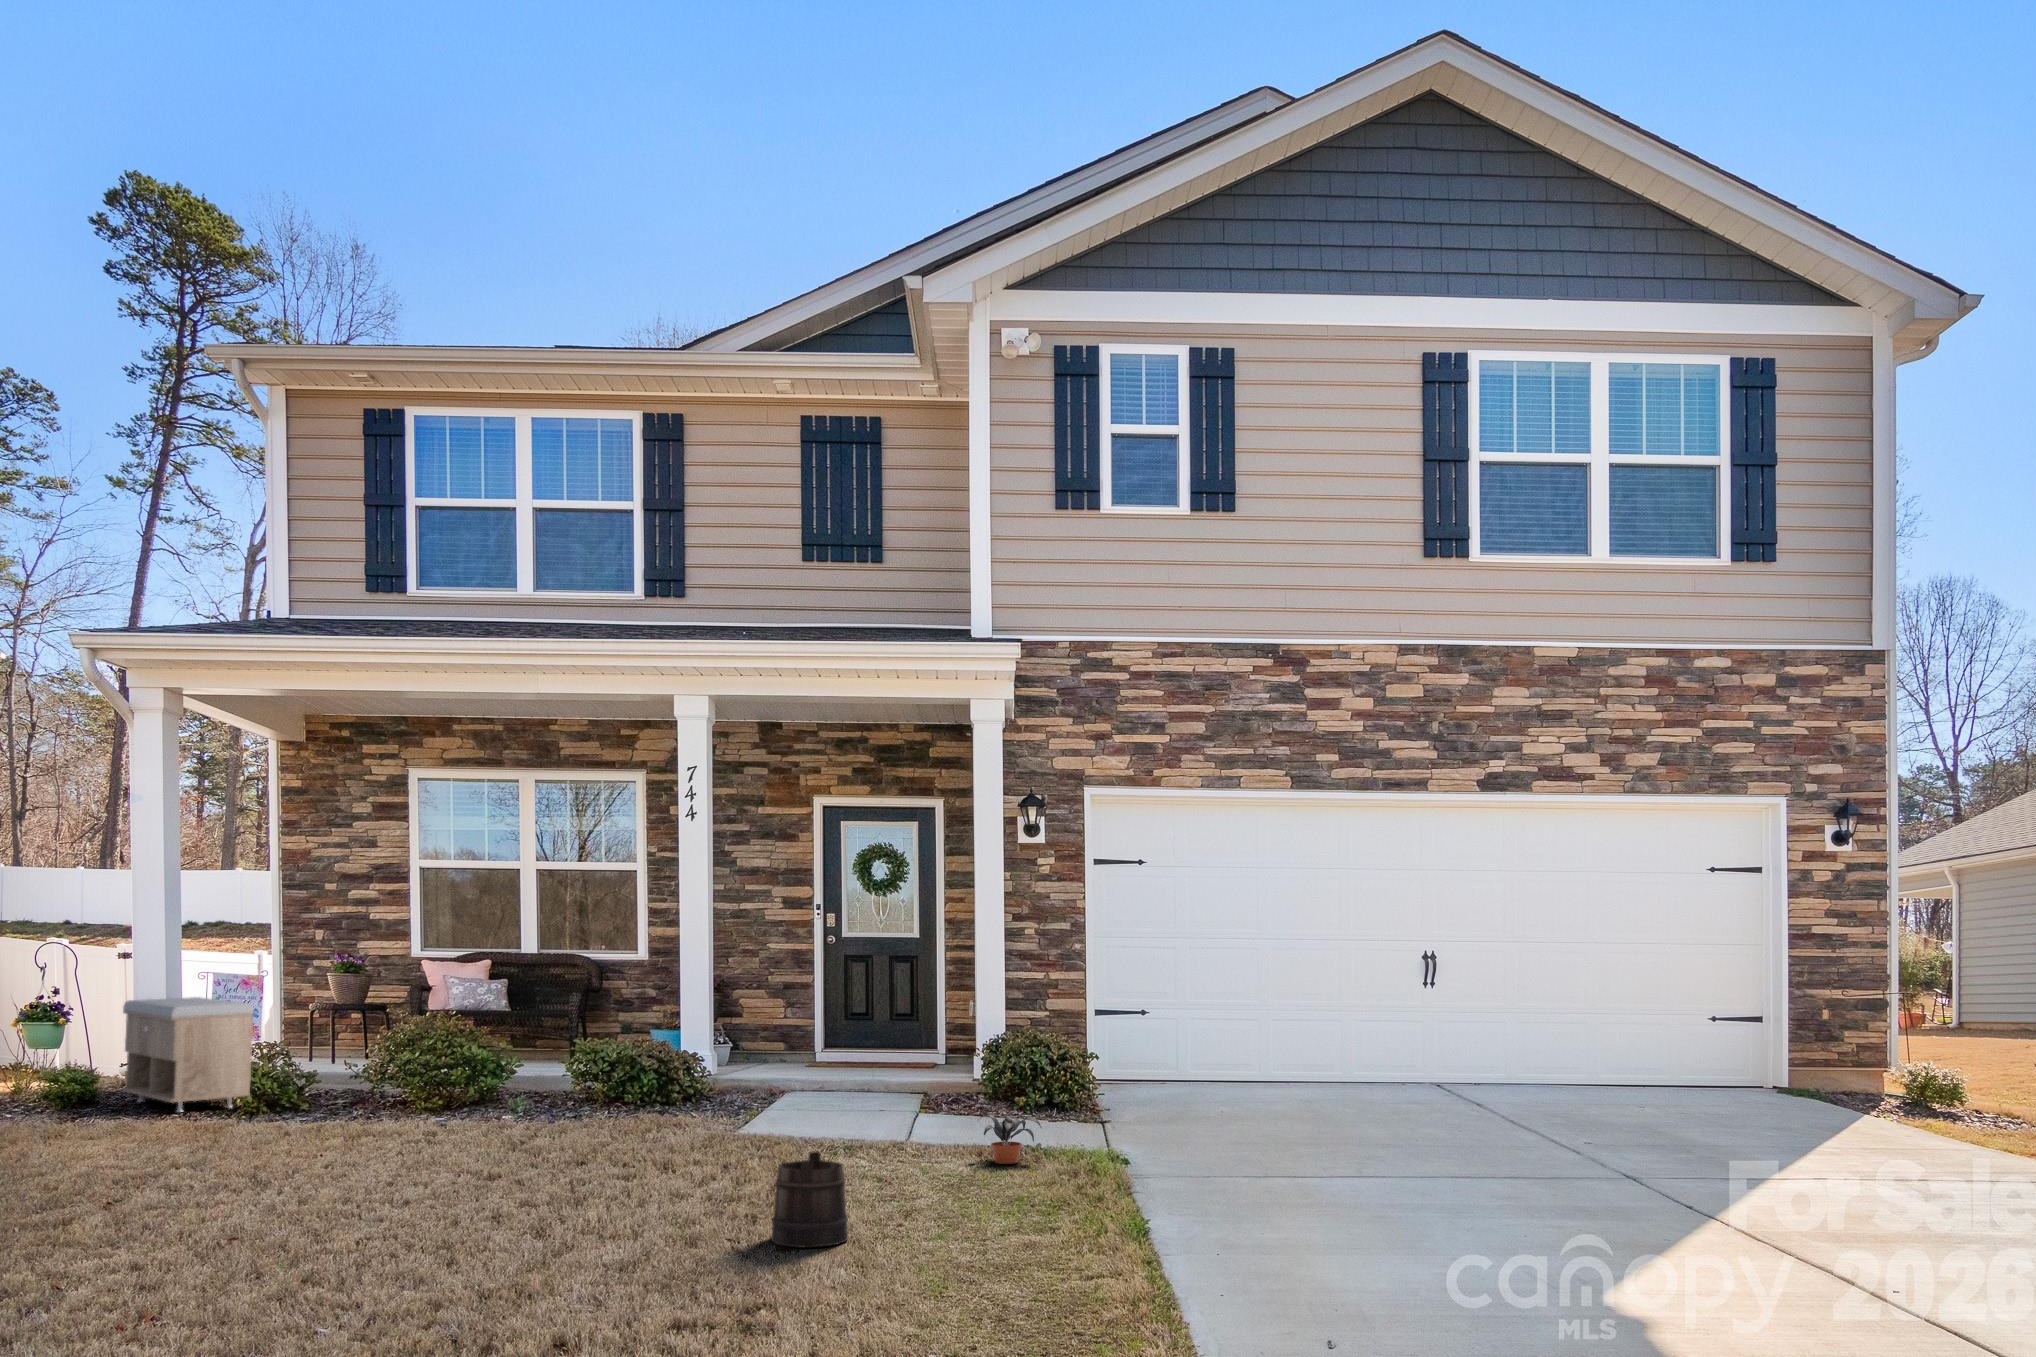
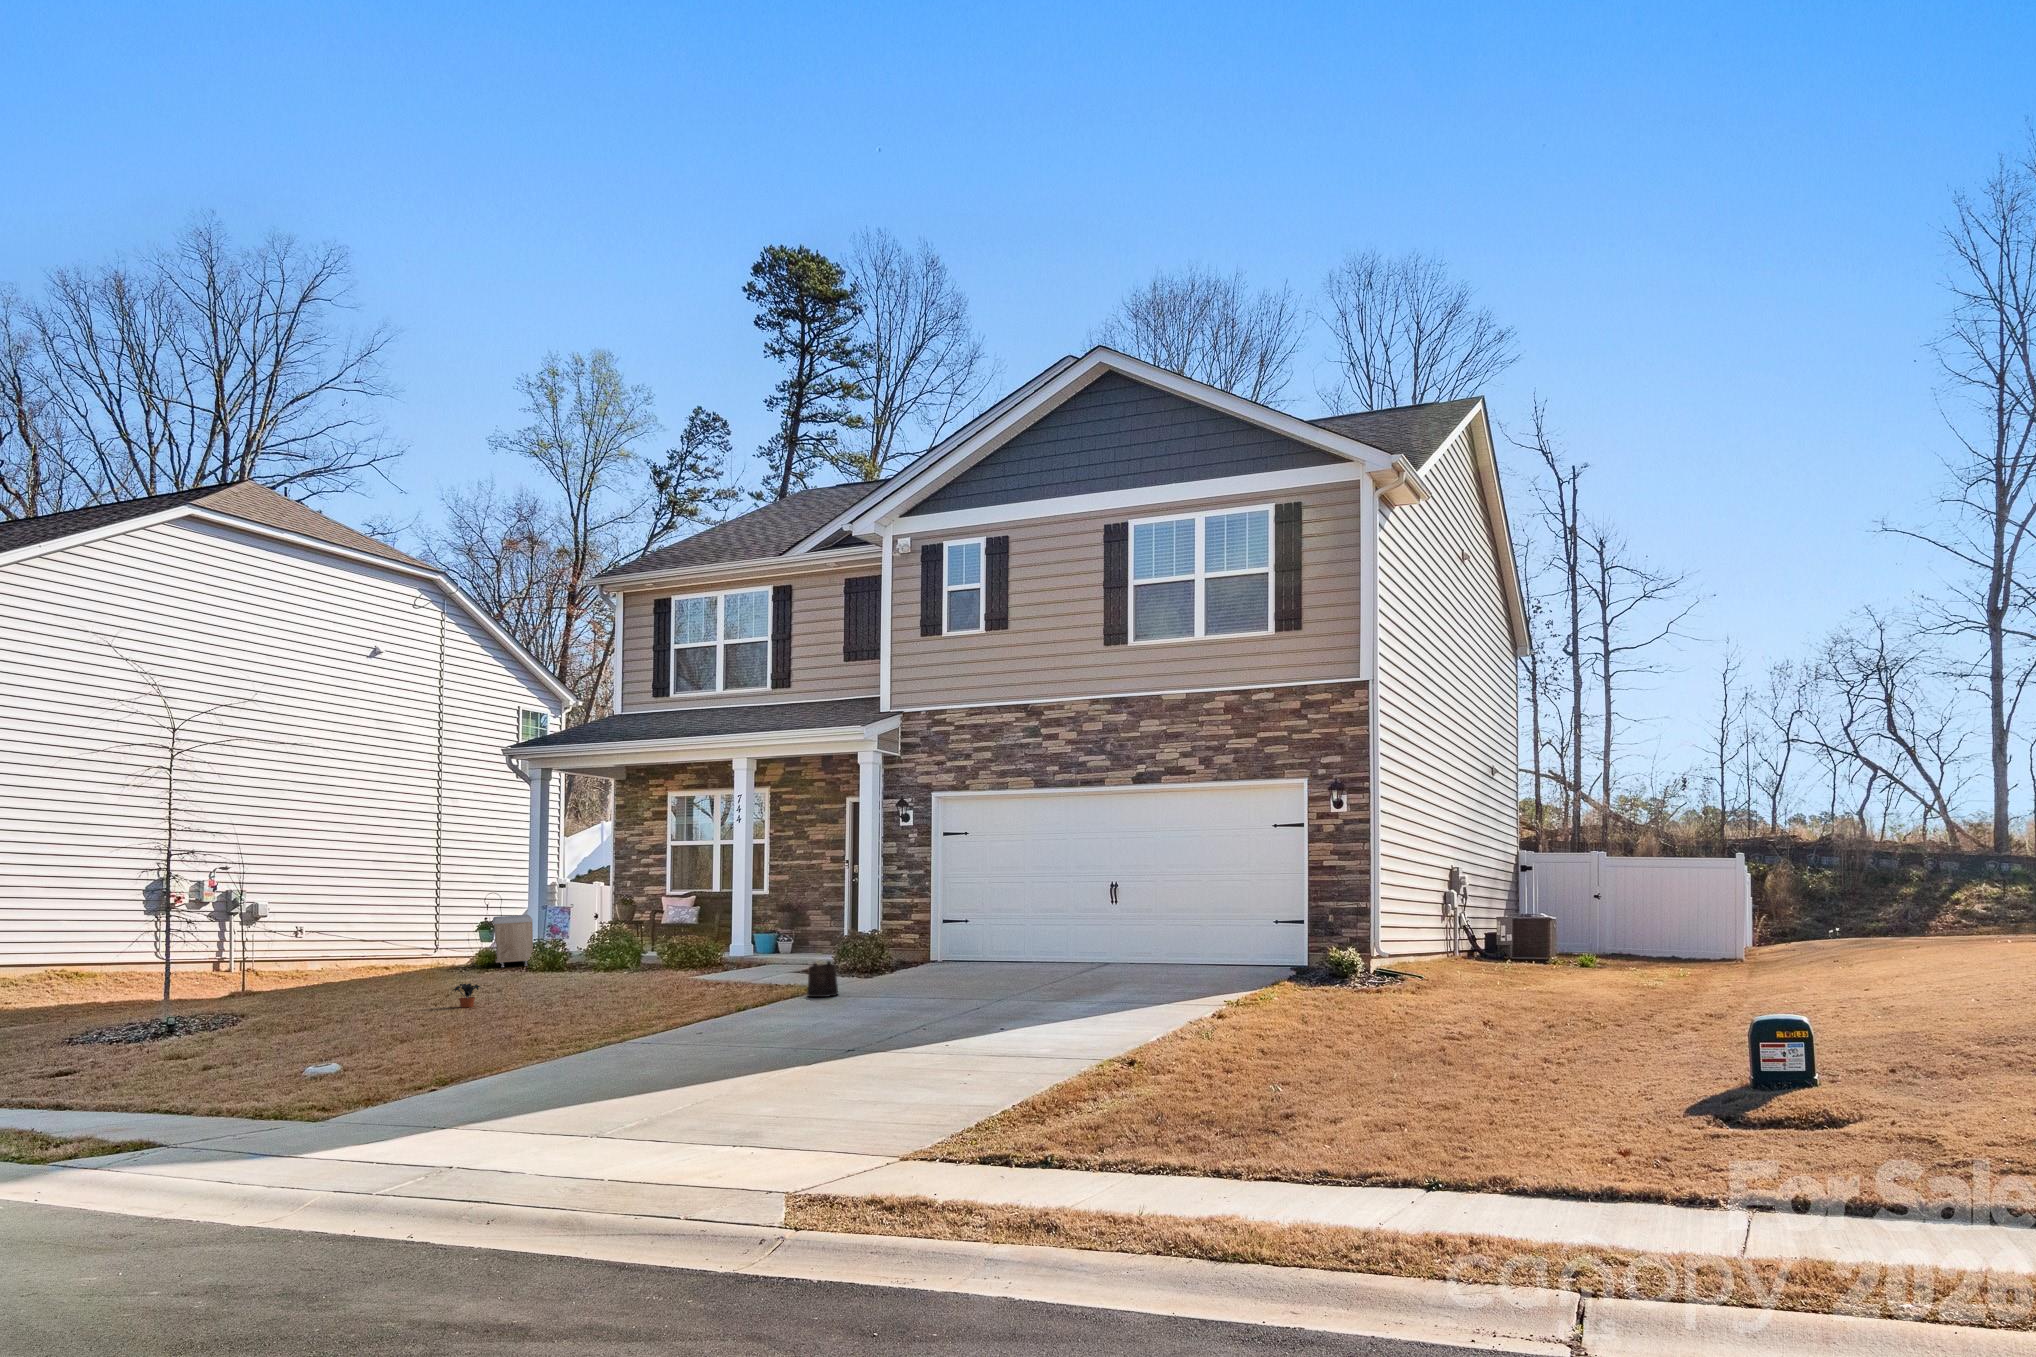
potted plant: present [980,1114,1042,1164] -> present [452,984,481,1007]
bucket: present [771,1152,848,1247] -> present [807,961,838,997]

